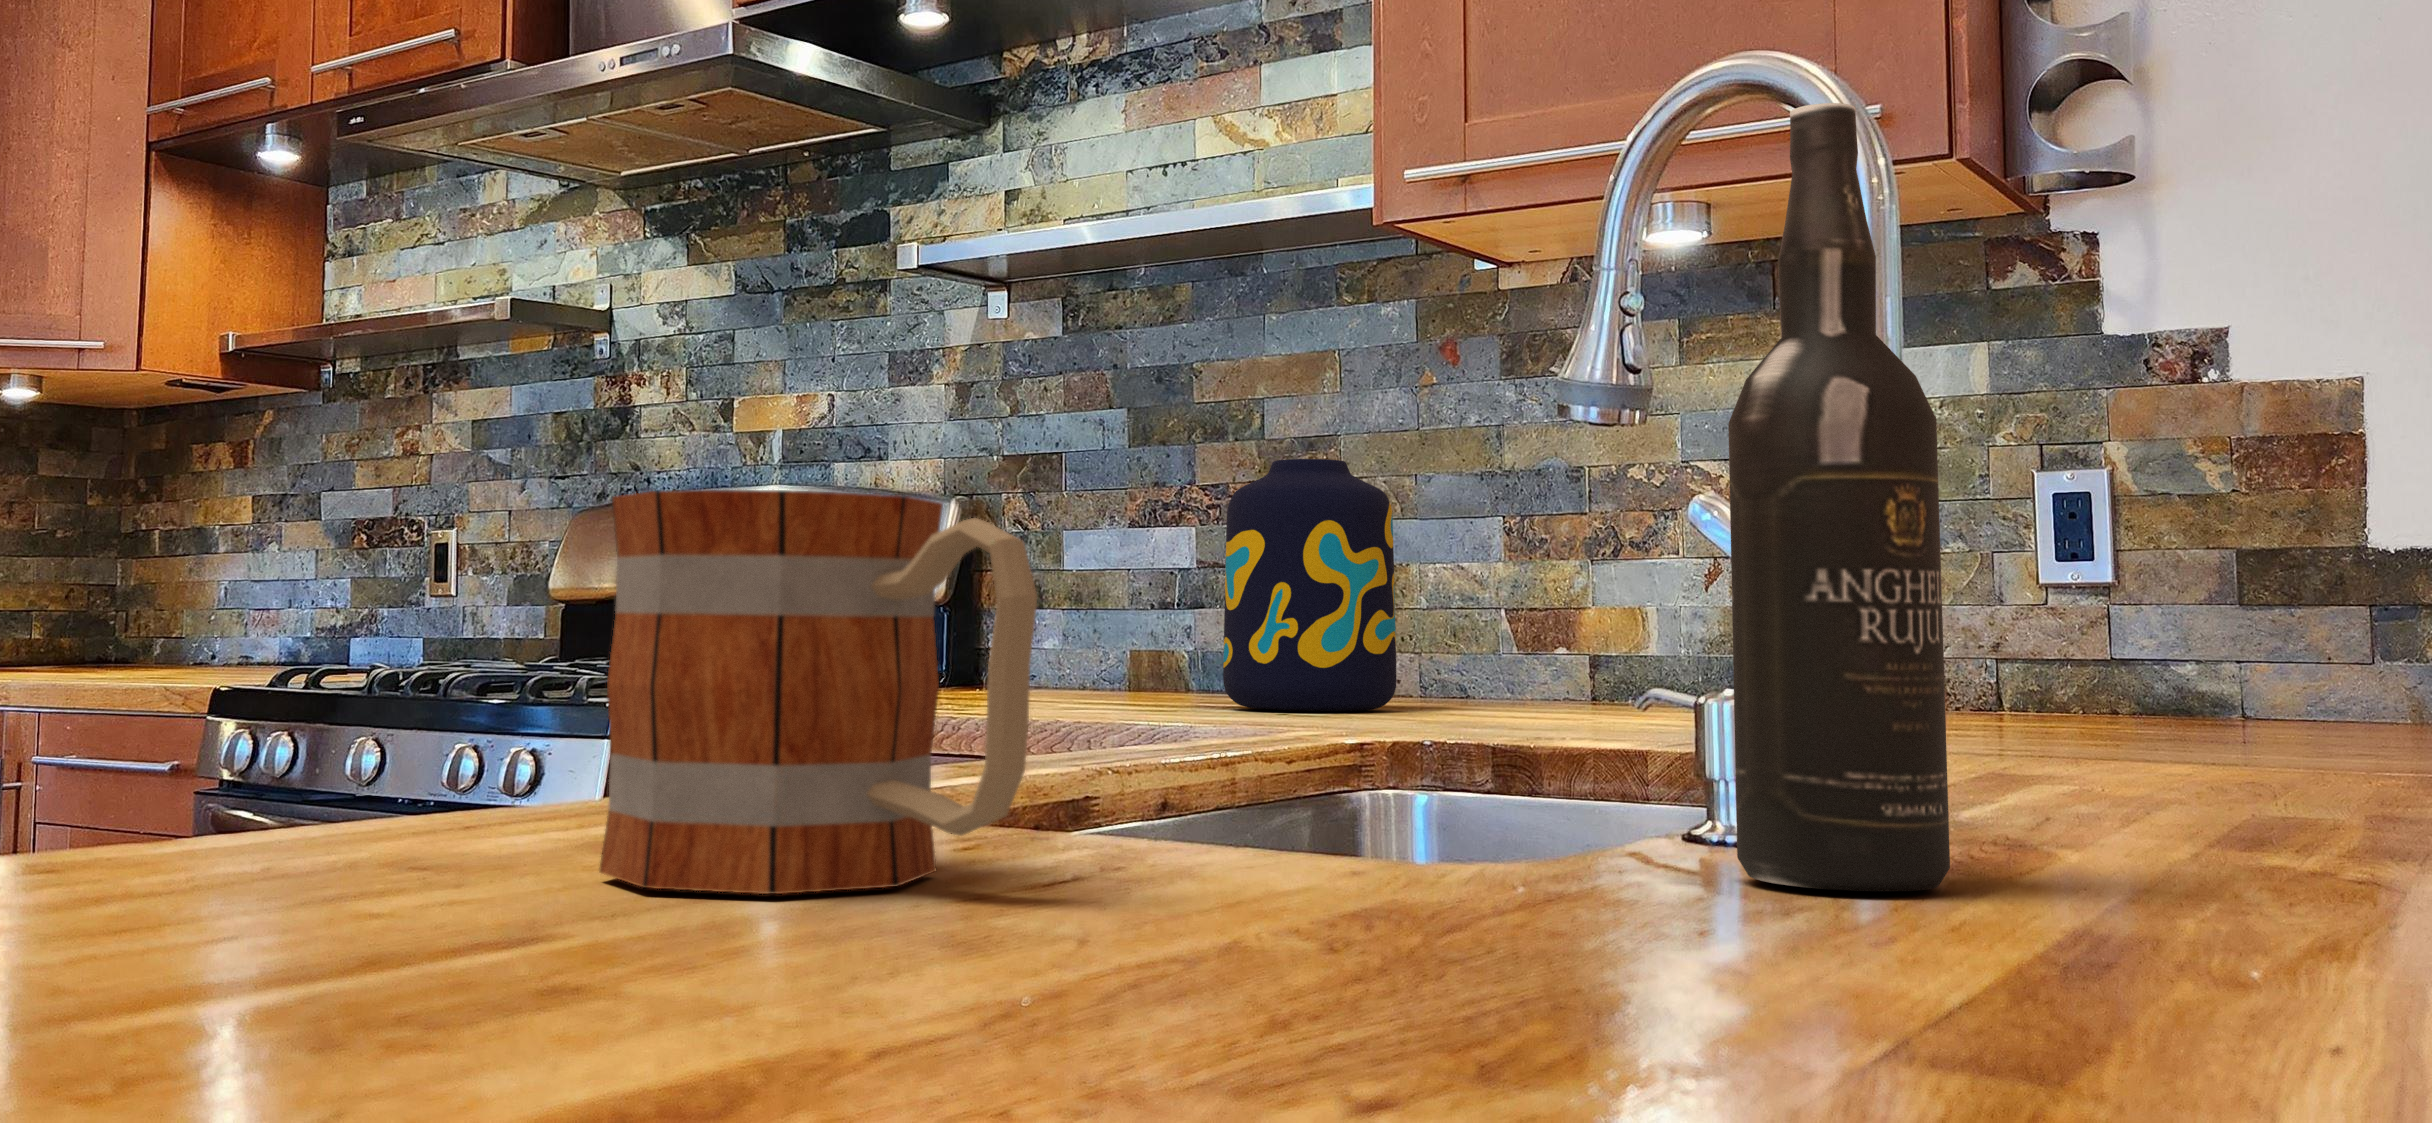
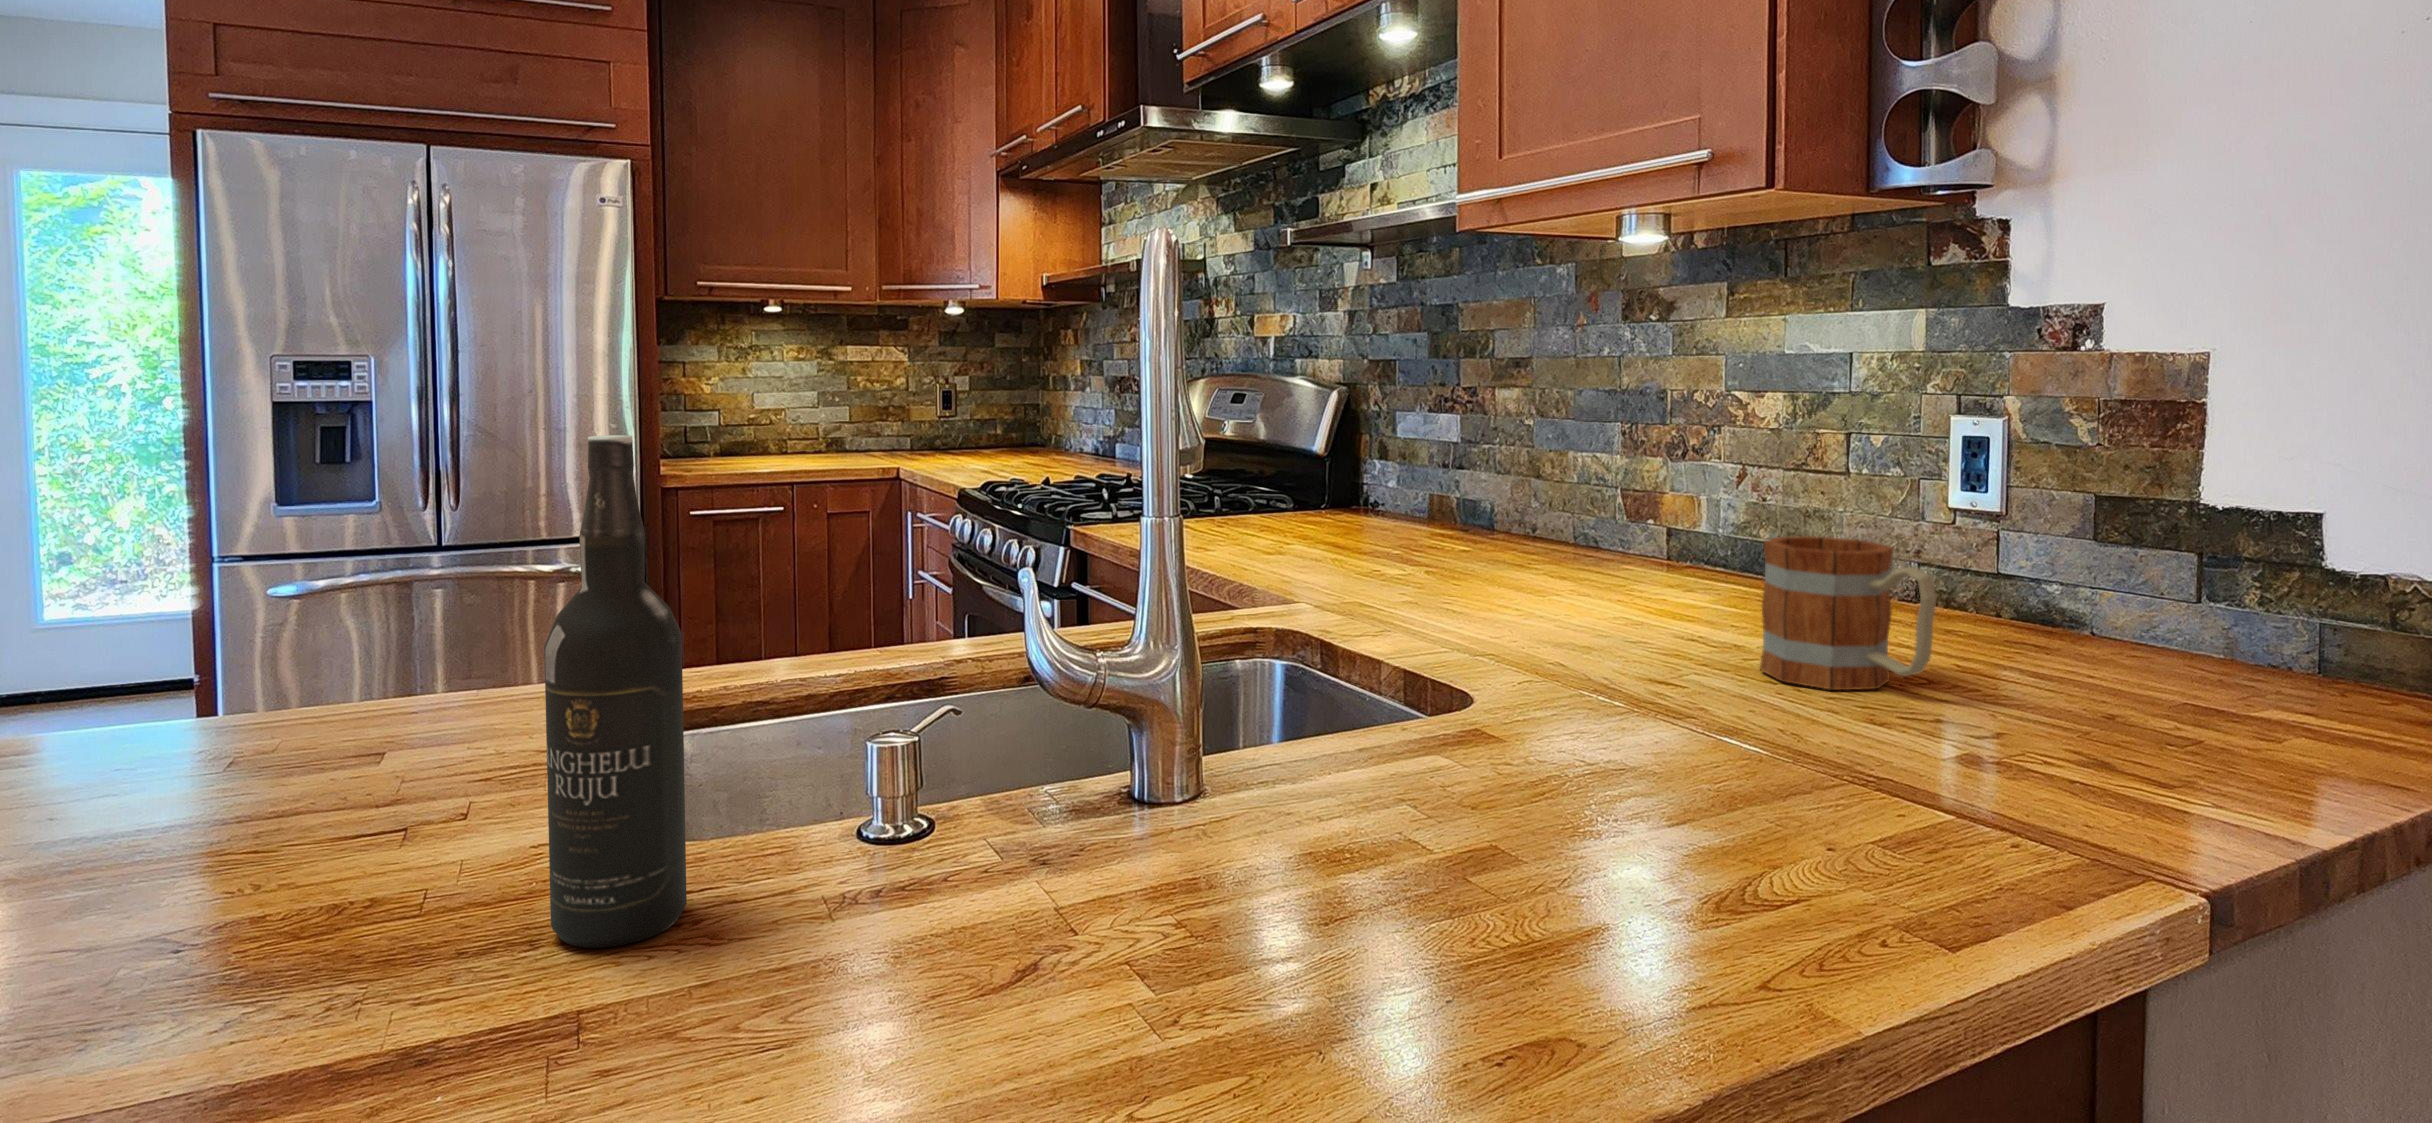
vase: present [1223,459,1397,711] -> none [1404,386,1519,558]
mug: present [599,490,1038,894] -> present [1760,536,1937,690]

